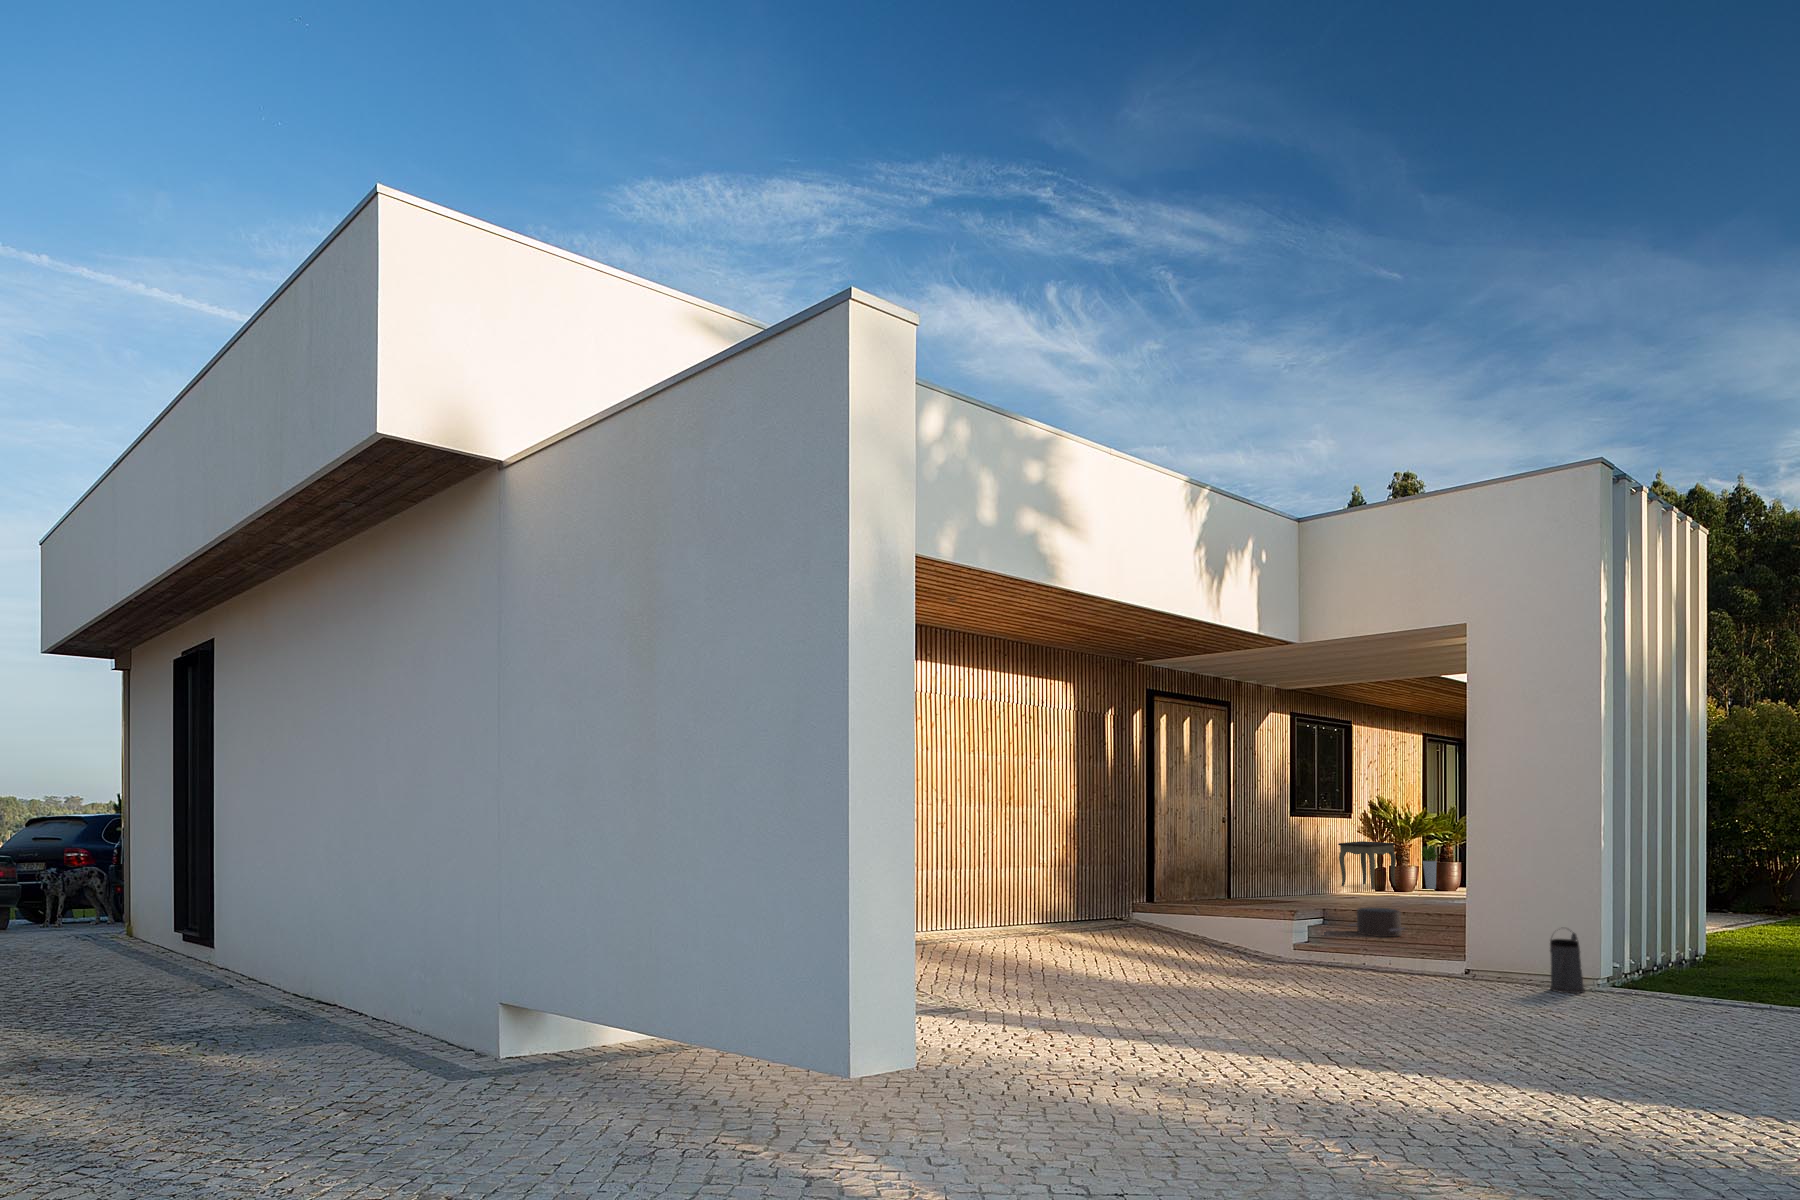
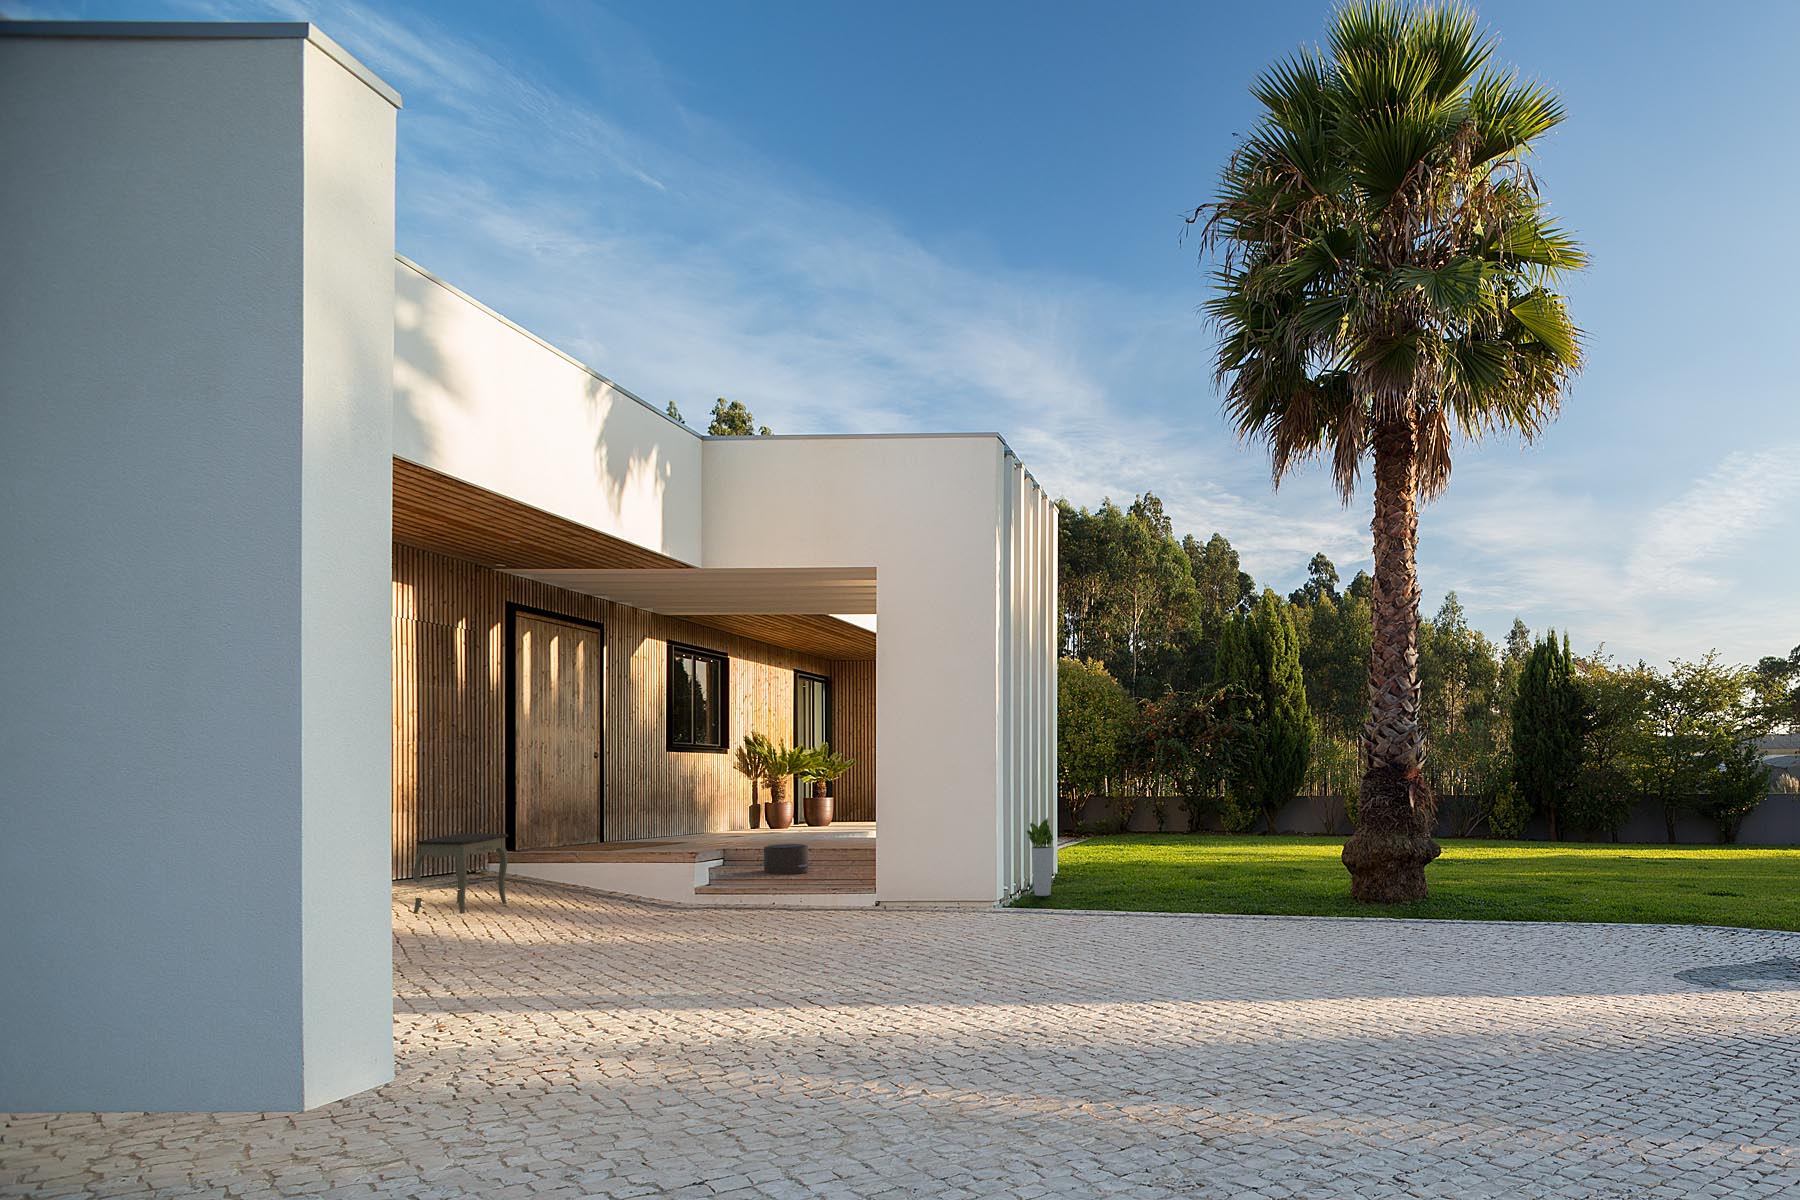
side table: present [1338,841,1396,889] -> present [413,834,508,913]
planter: present [1422,845,1438,889] -> present [1027,818,1054,896]
watering can: present [1550,932,1585,993] -> none [967,847,999,912]

